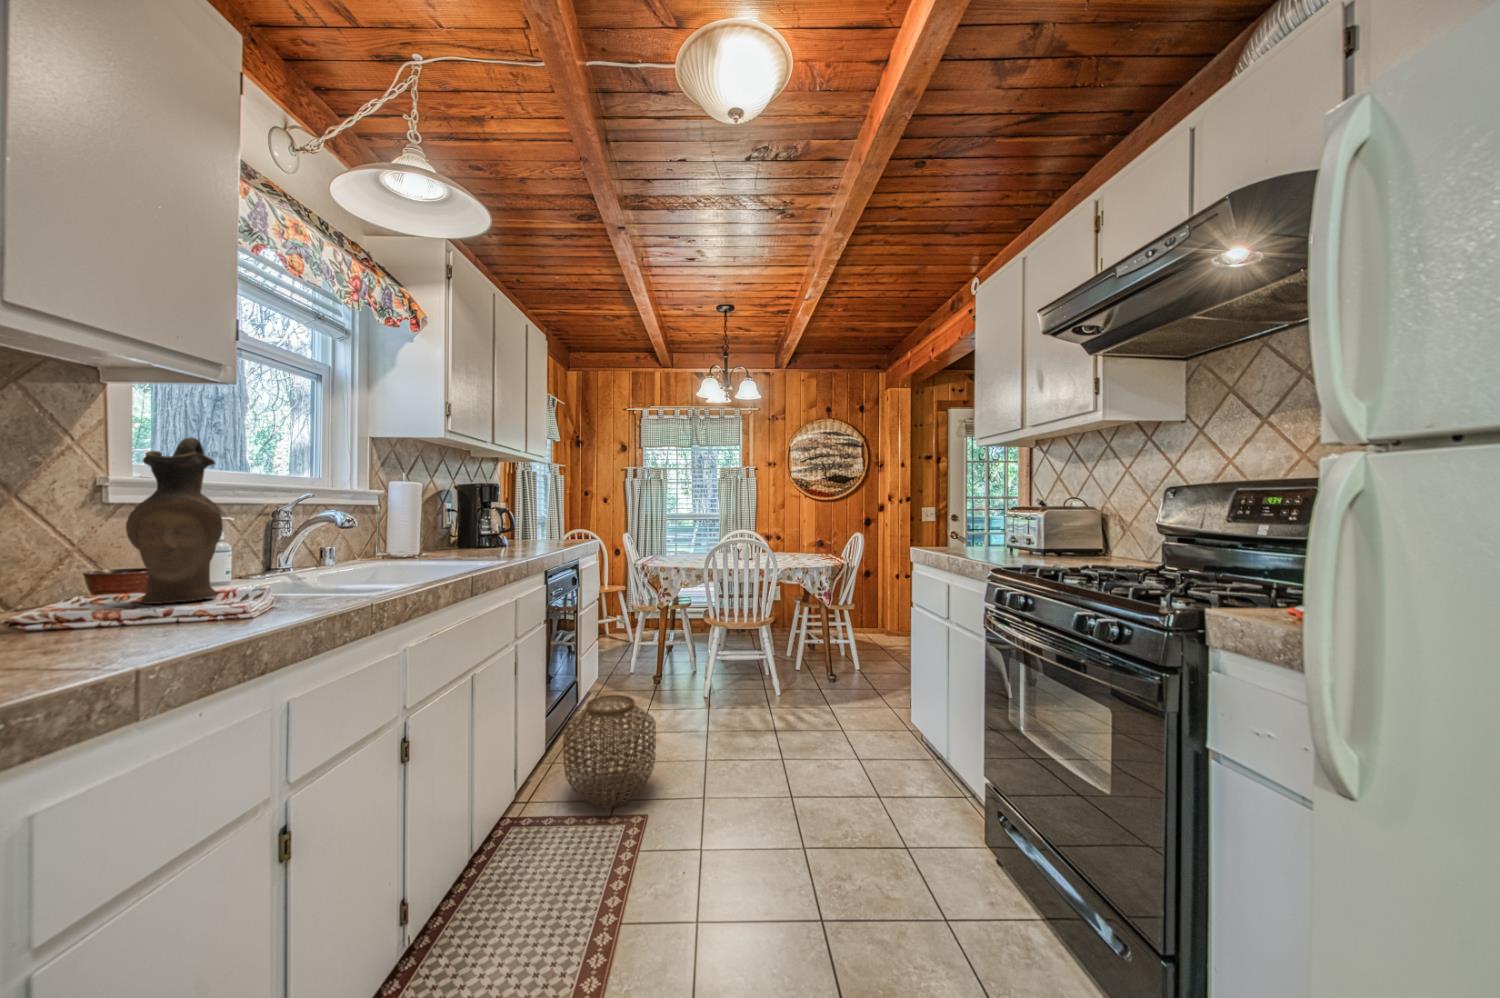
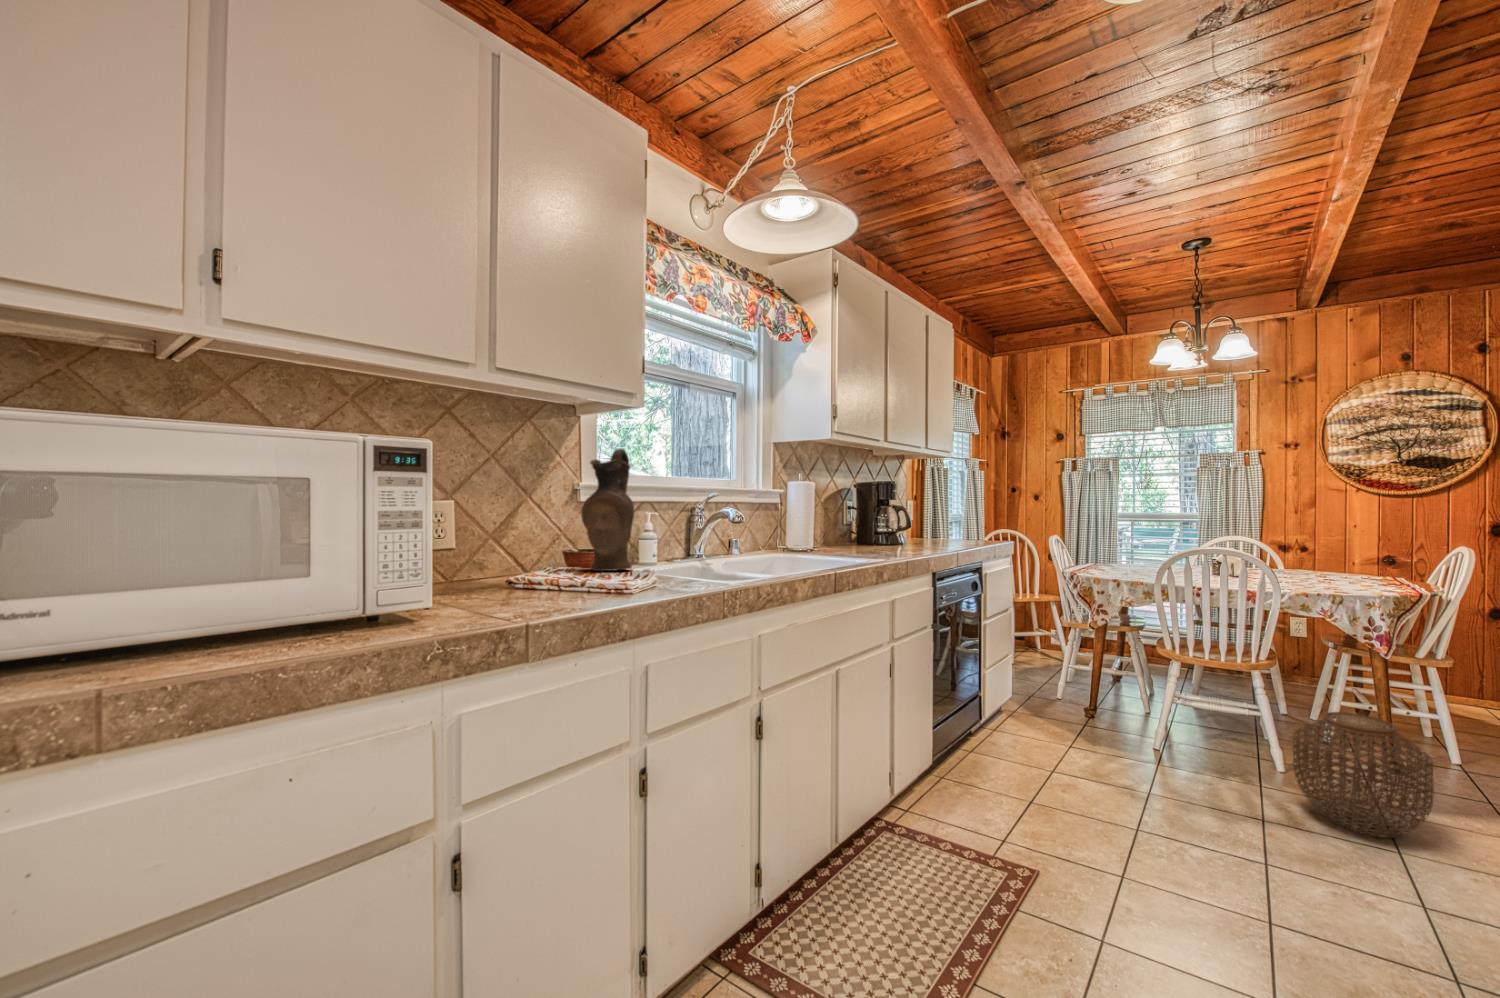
woven basket: present [563,695,656,808] -> present [1293,712,1434,838]

